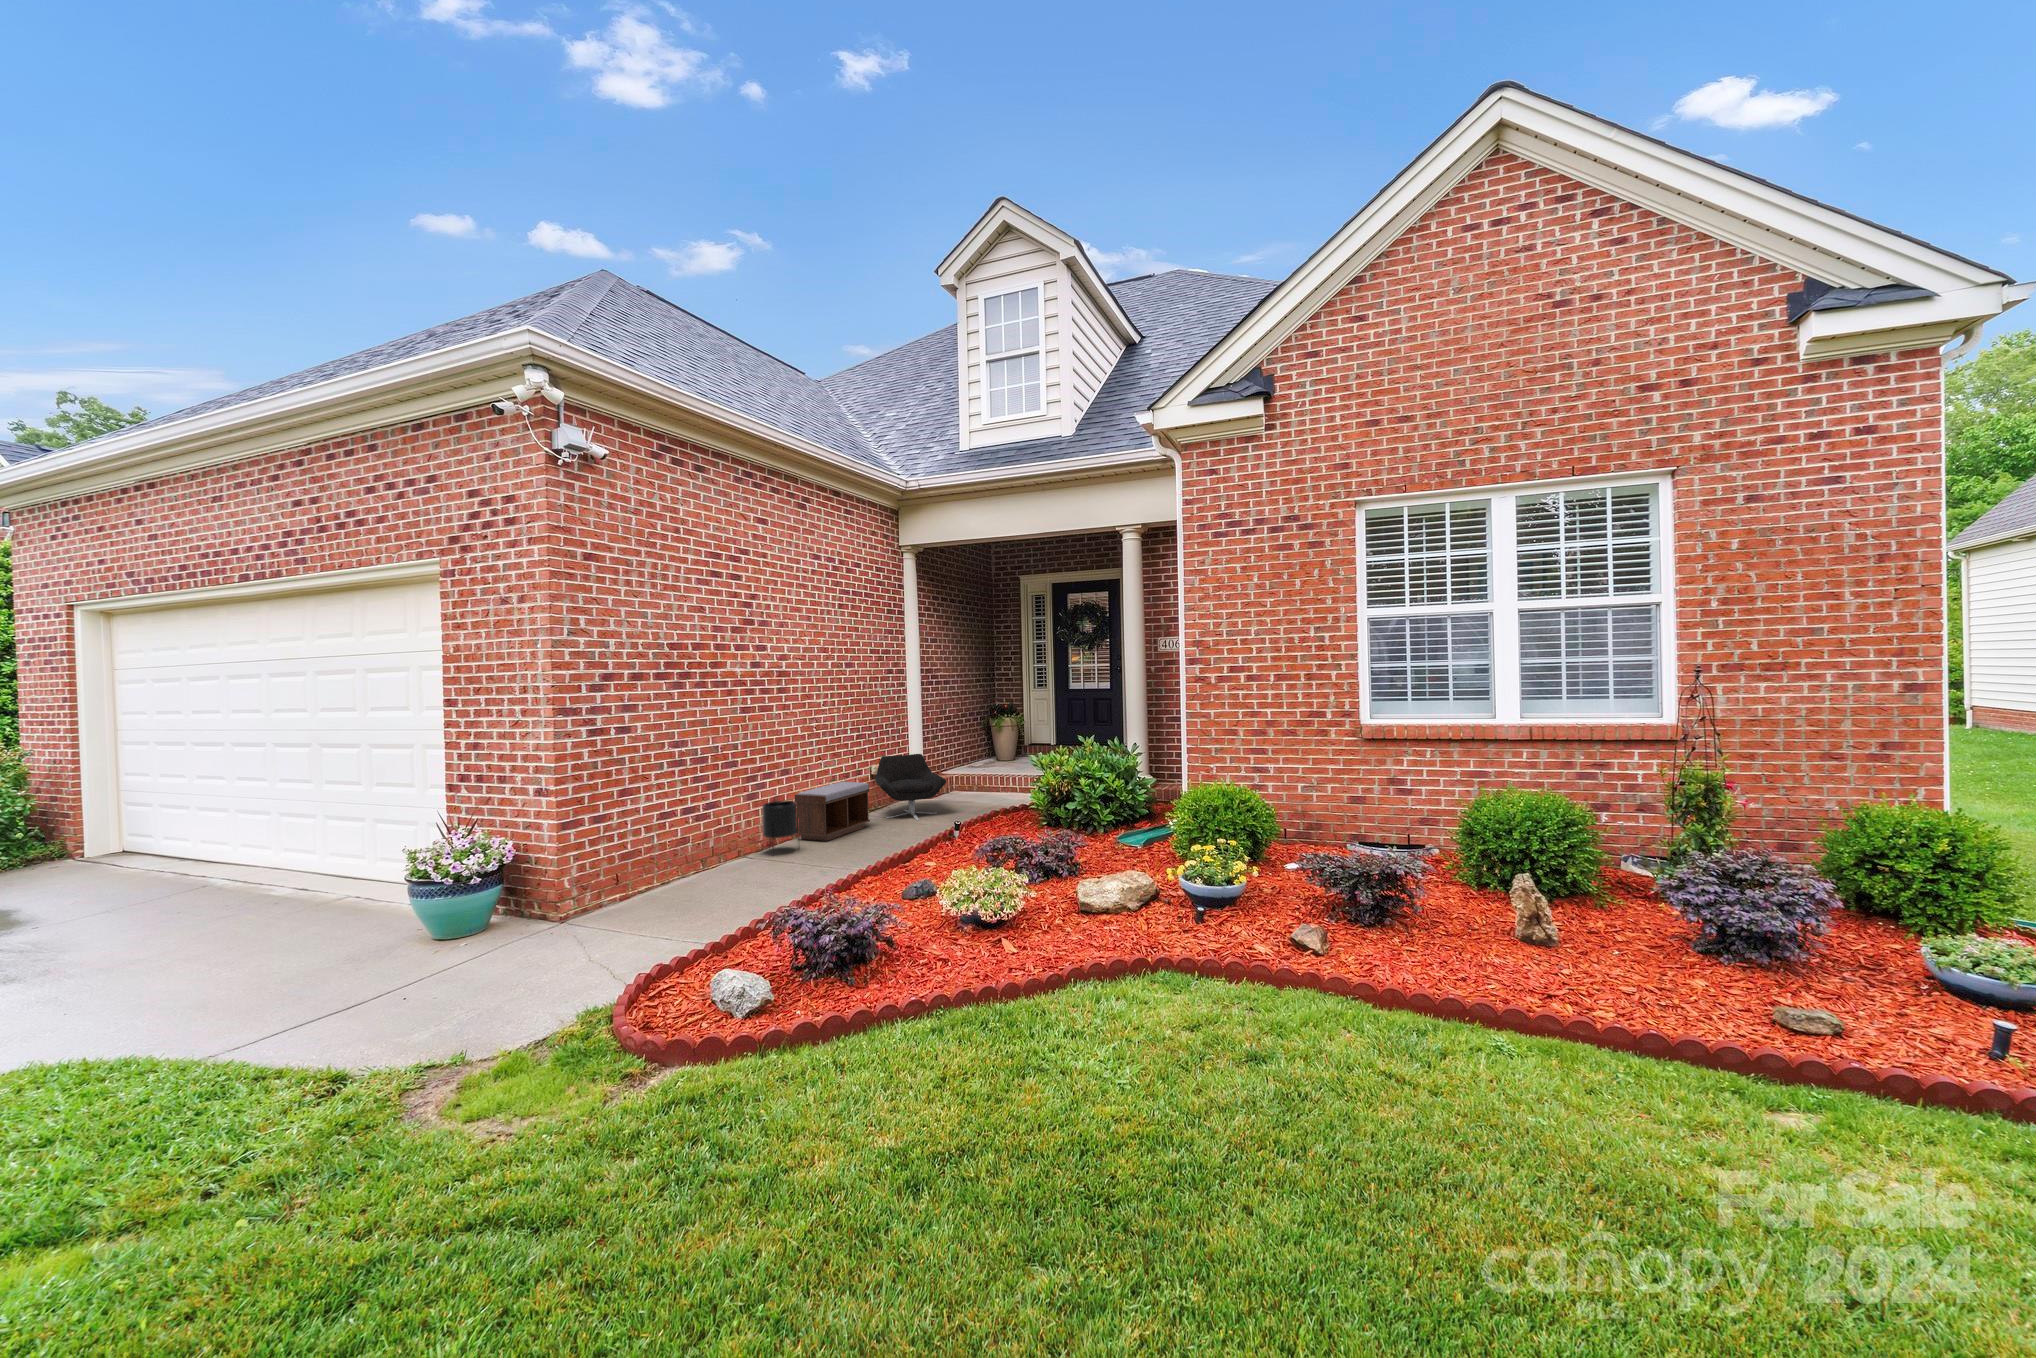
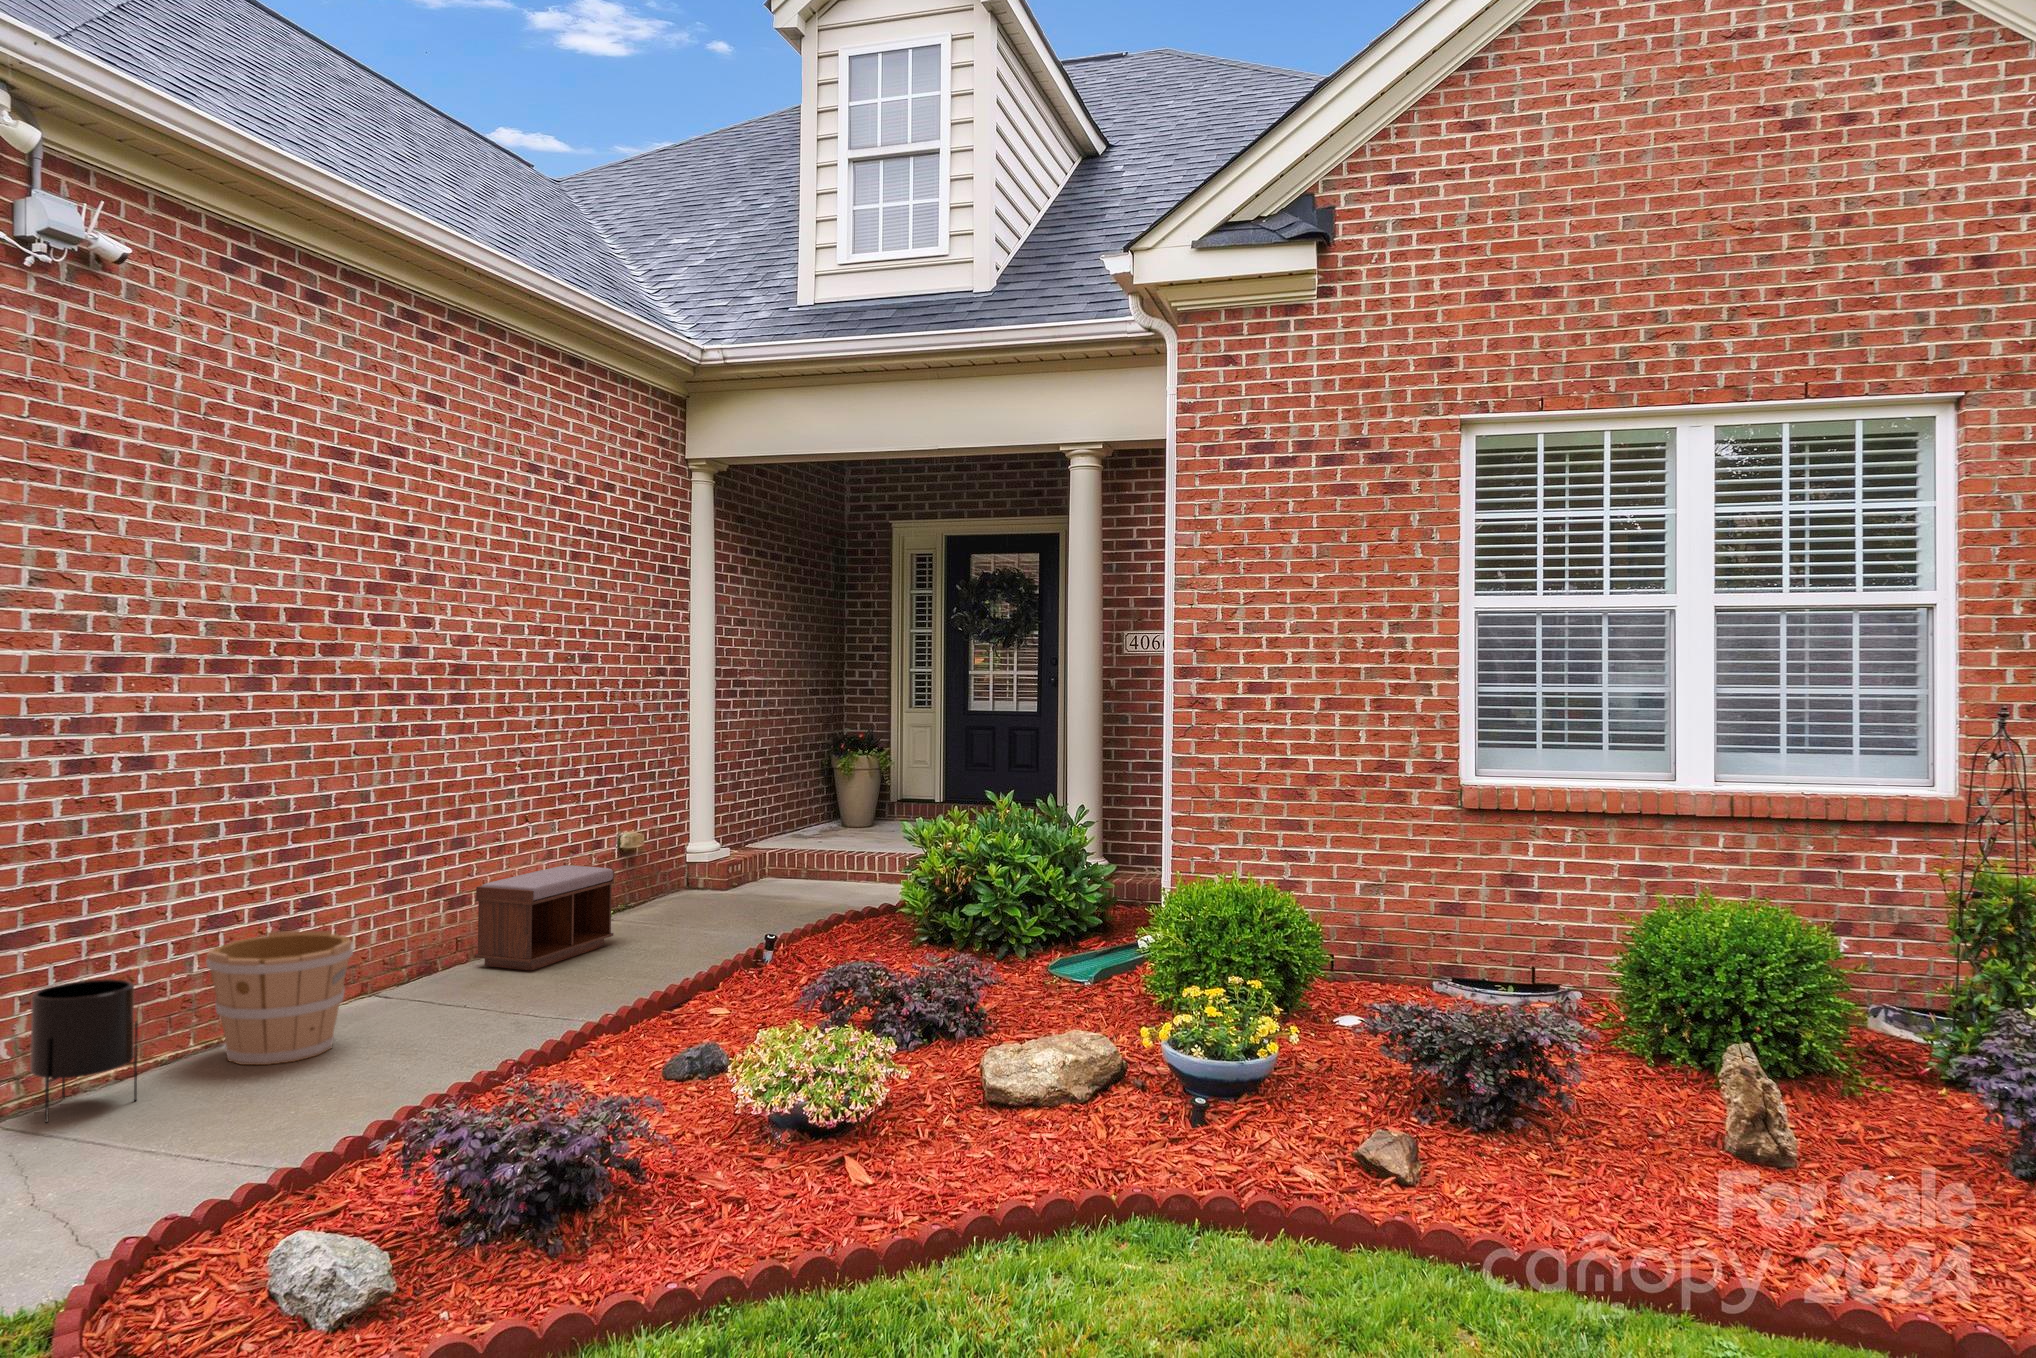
lounge chair: present [875,754,946,821] -> none [626,820,752,936]
planter: present [762,801,799,847] -> present [30,979,138,1123]
wooden bucket: none [661,819,735,891] -> present [206,930,353,1065]

